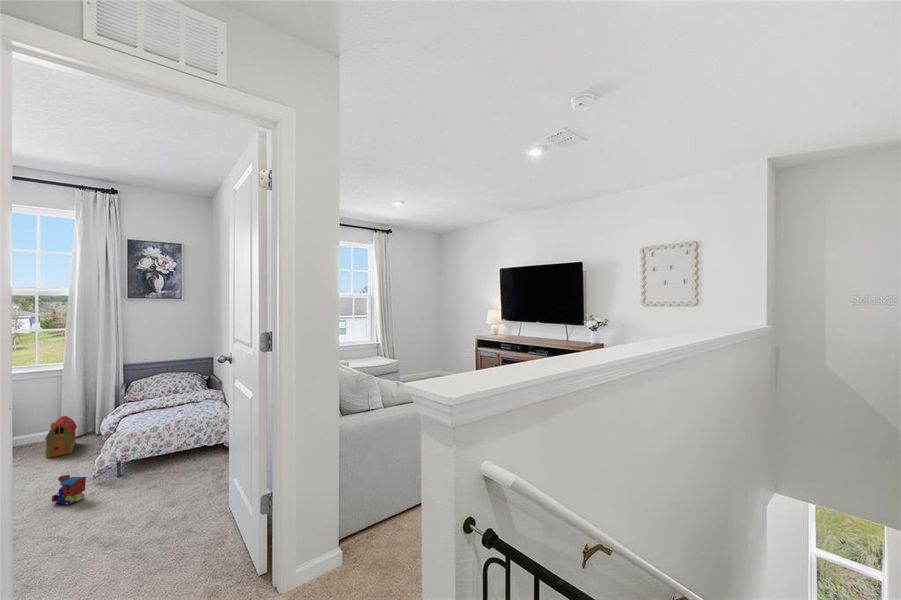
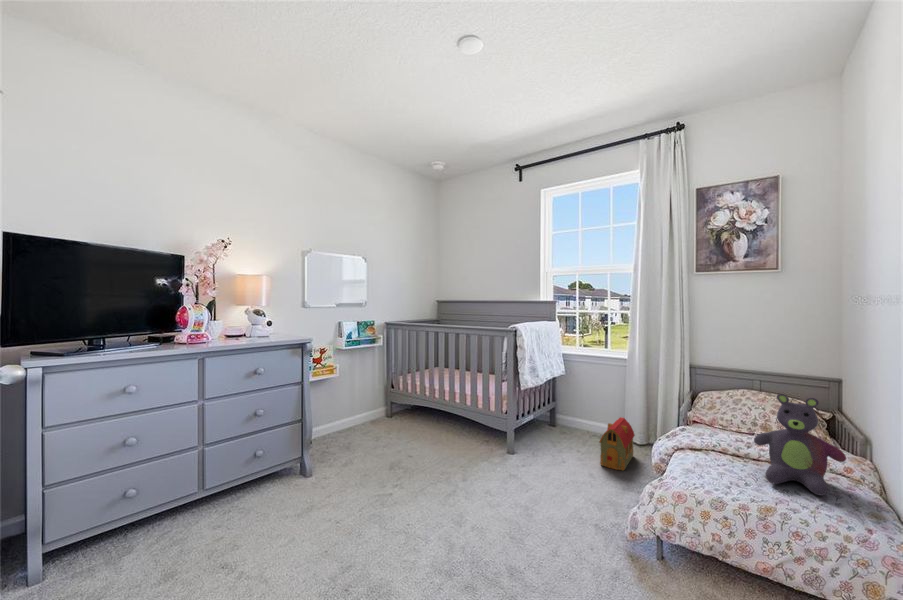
stuffed bear: none [171,366,212,412] -> present [754,394,846,495]
toy train: present [51,475,87,505] -> none [568,523,607,579]

